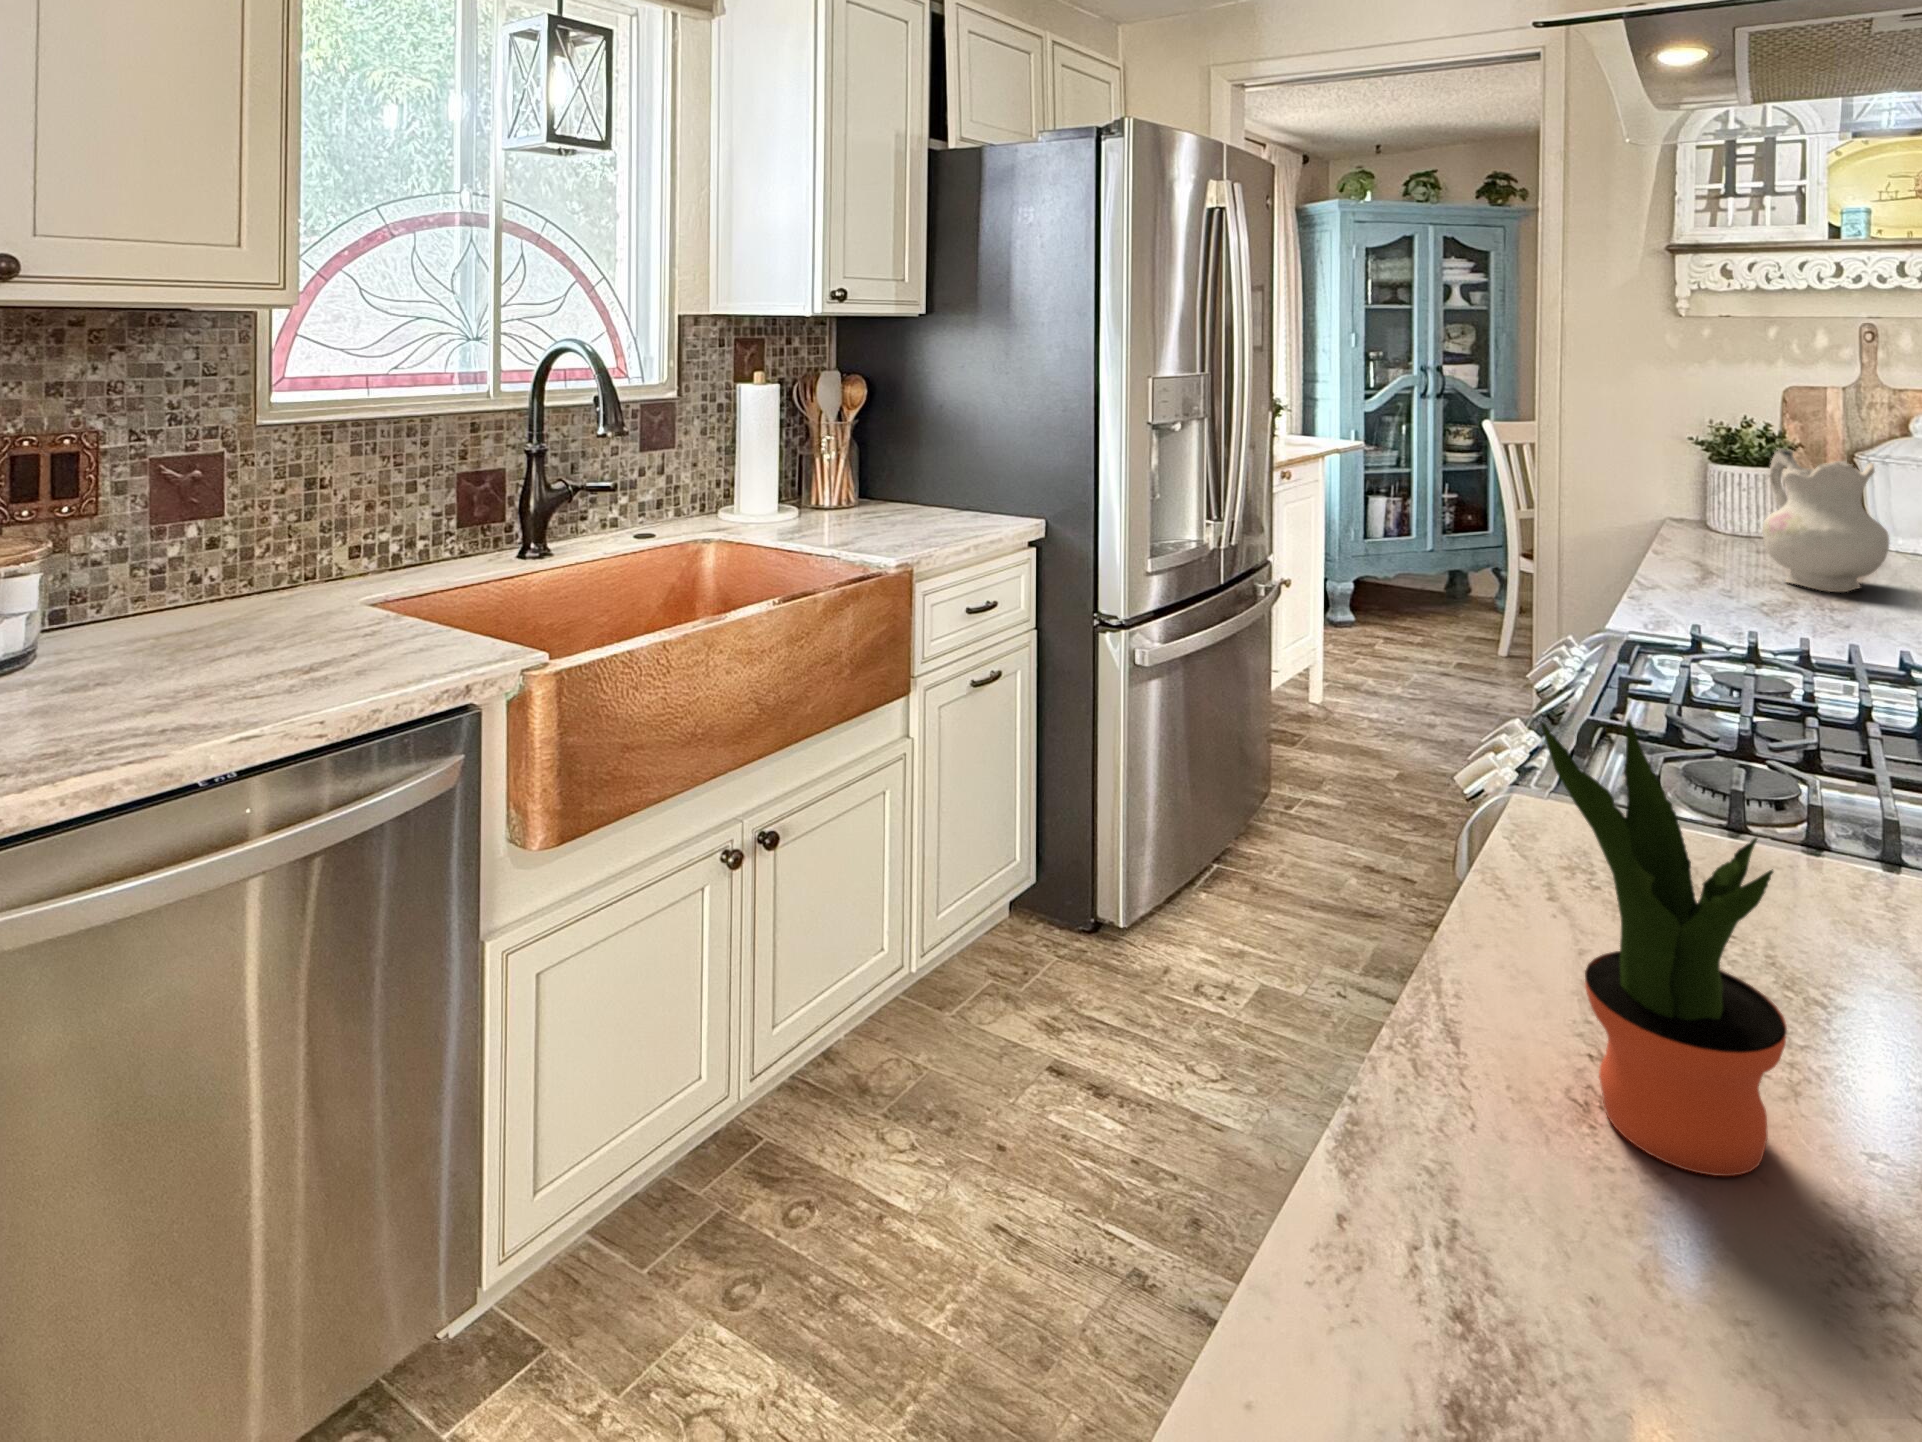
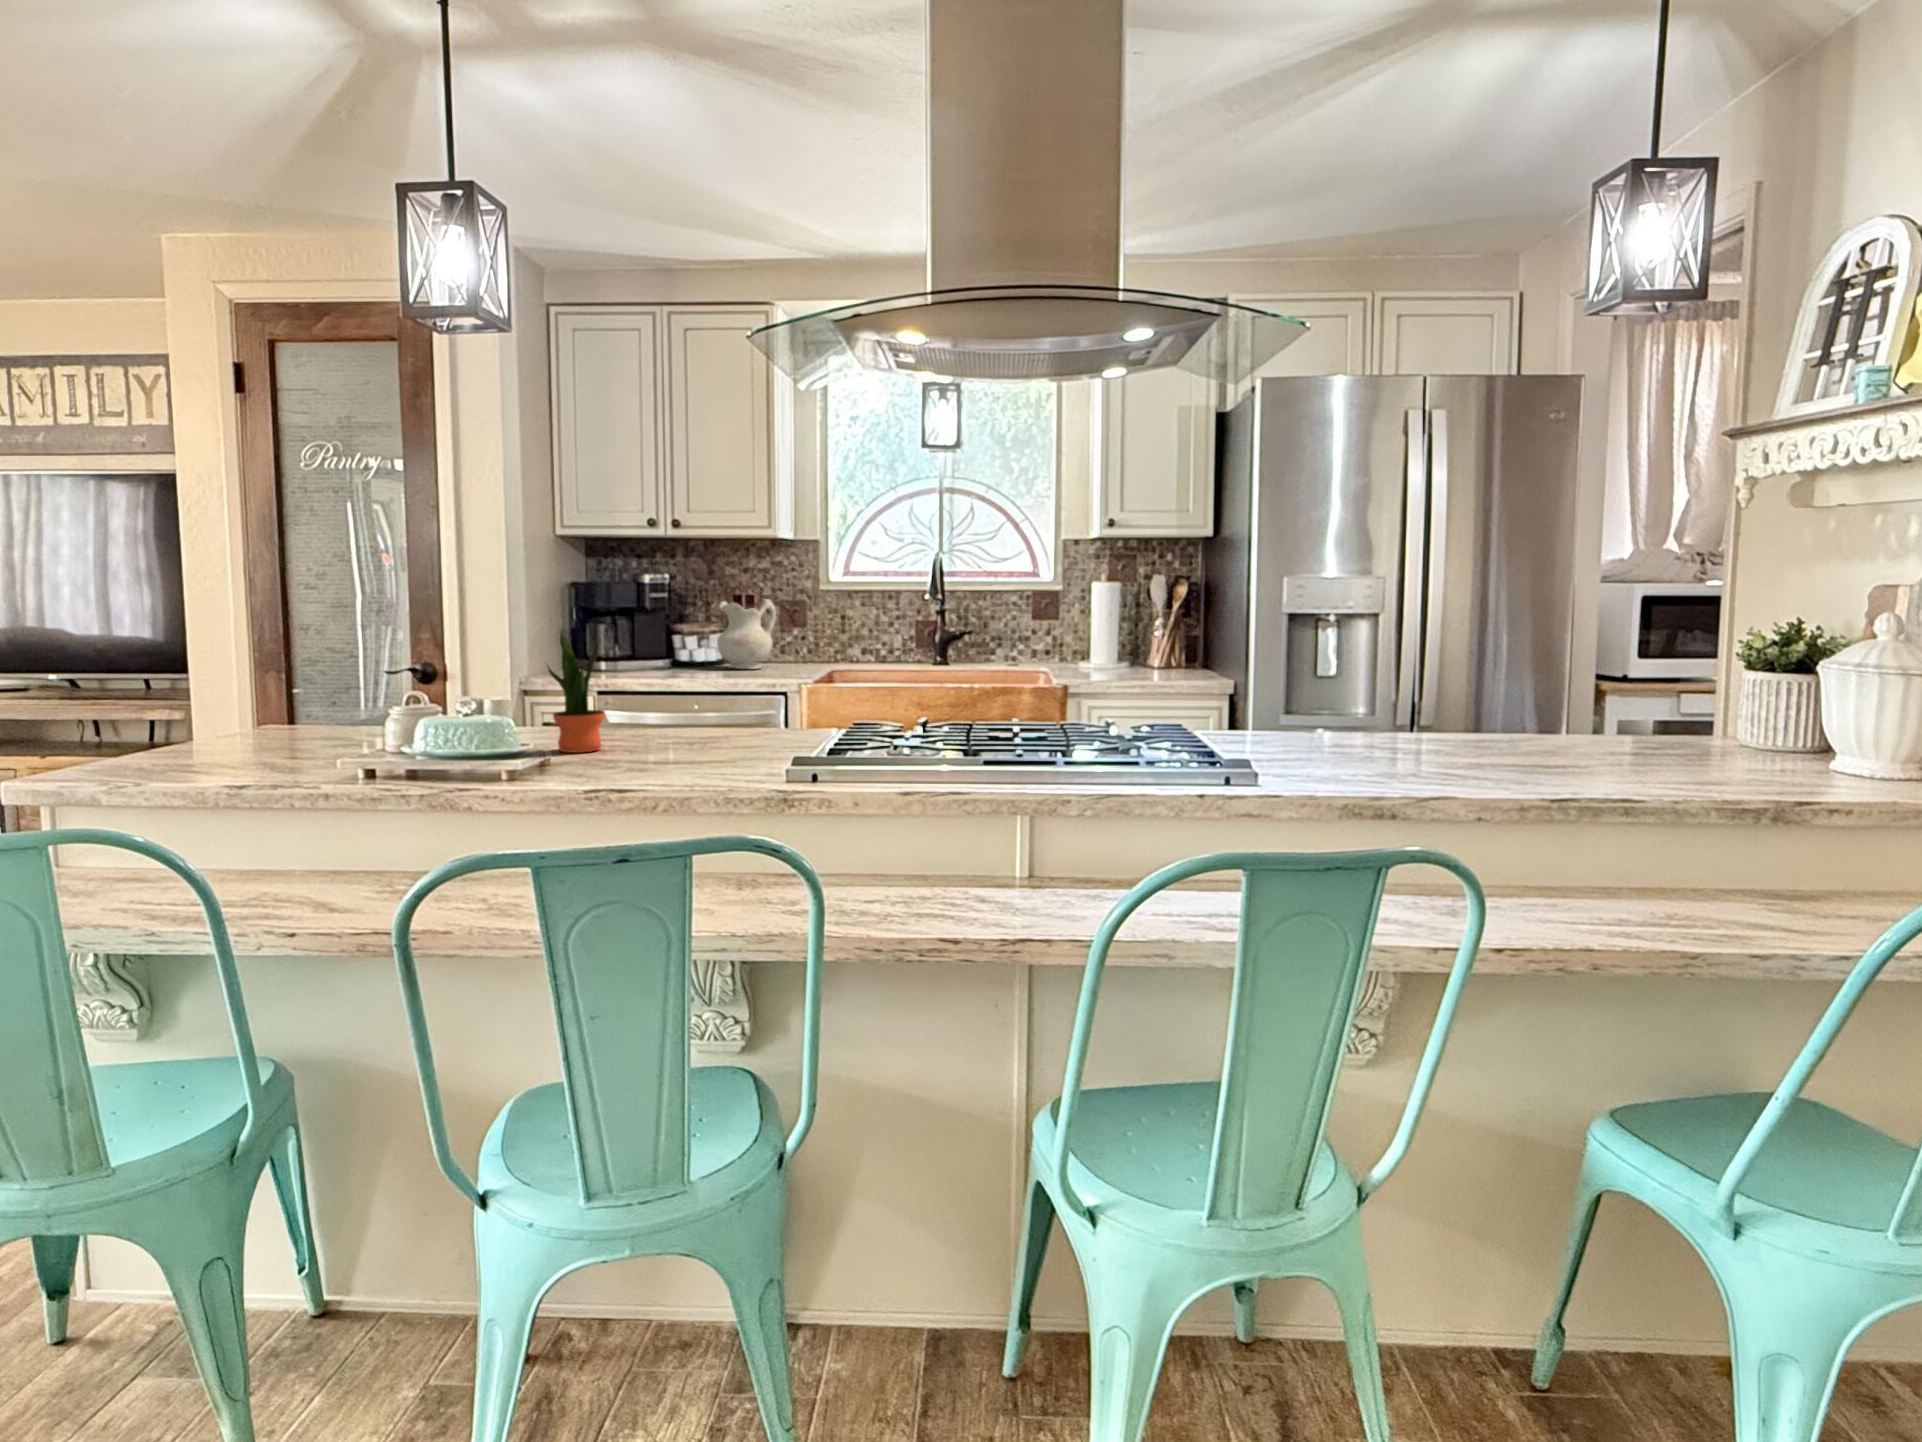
ceramic pitcher: present [1762,448,1889,592] -> present [717,599,776,669]

